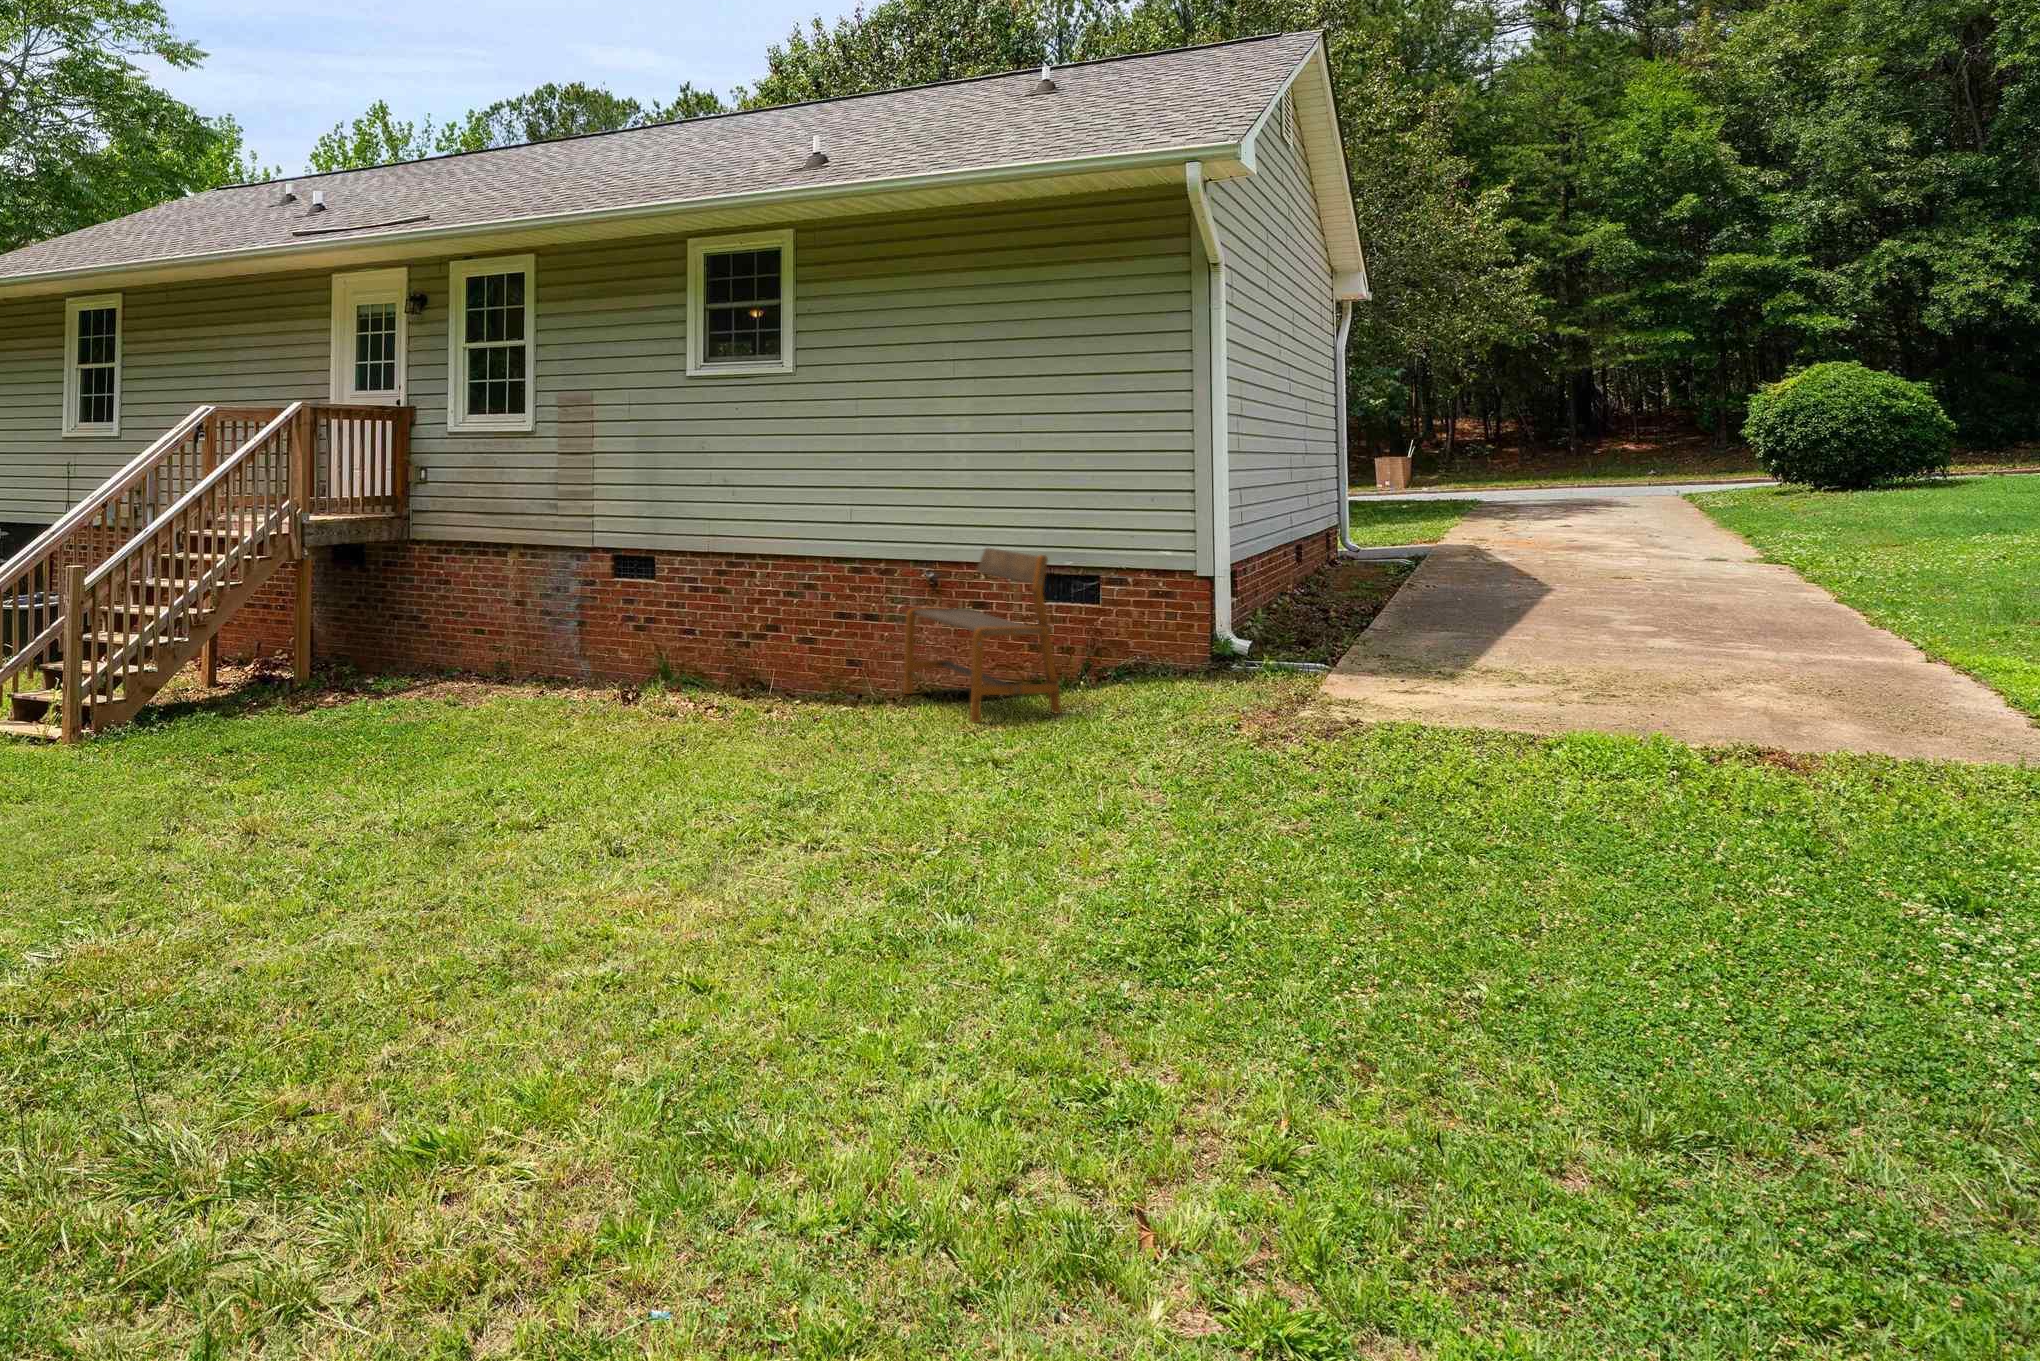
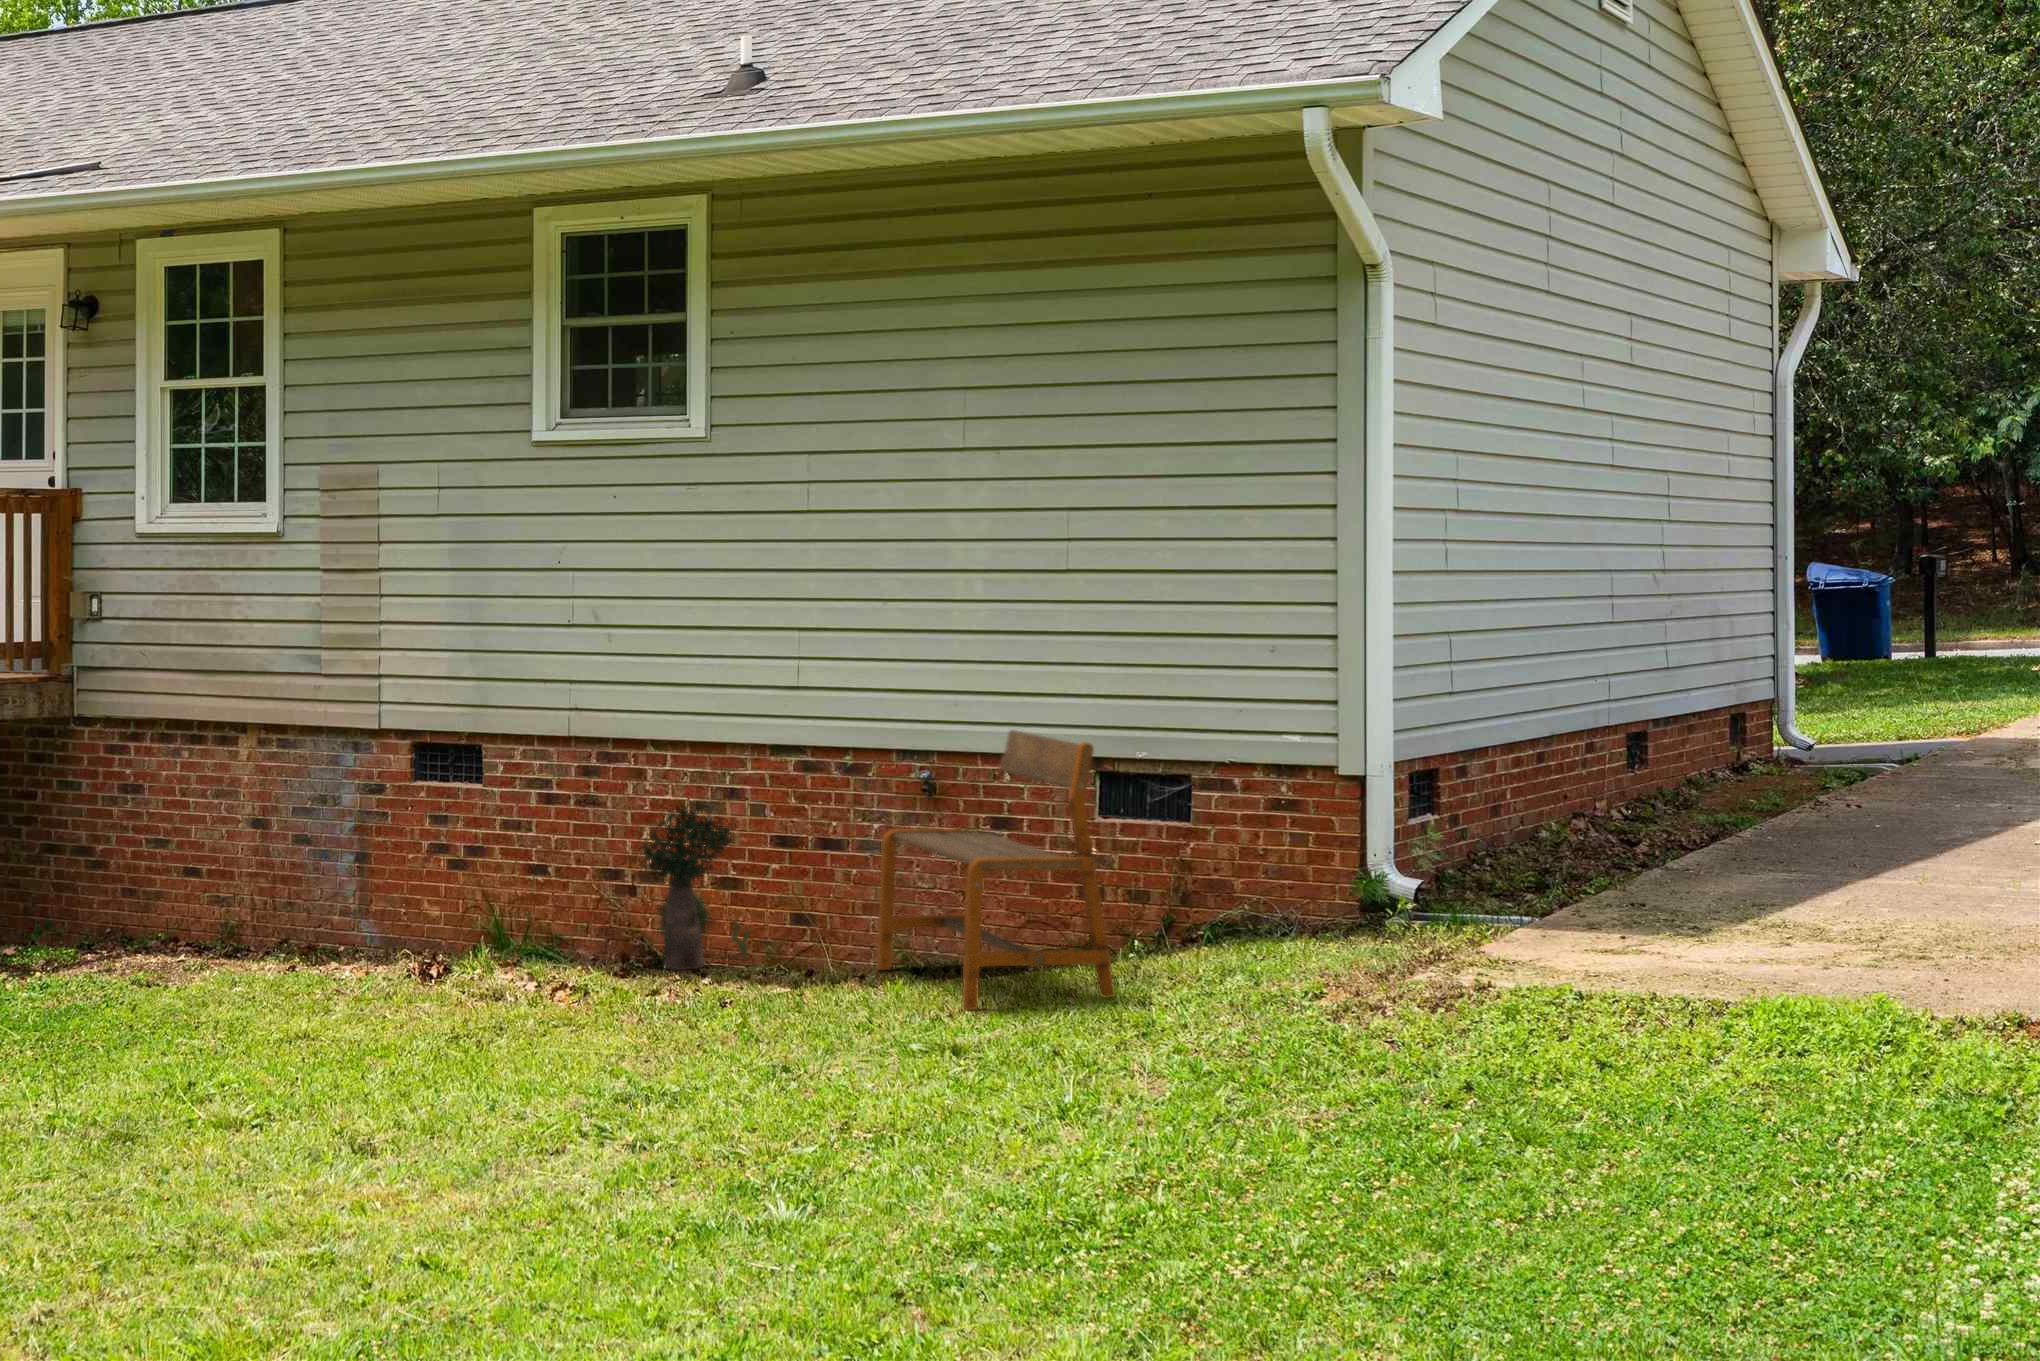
potted plant: none [752,591,824,694] -> present [641,804,752,970]

